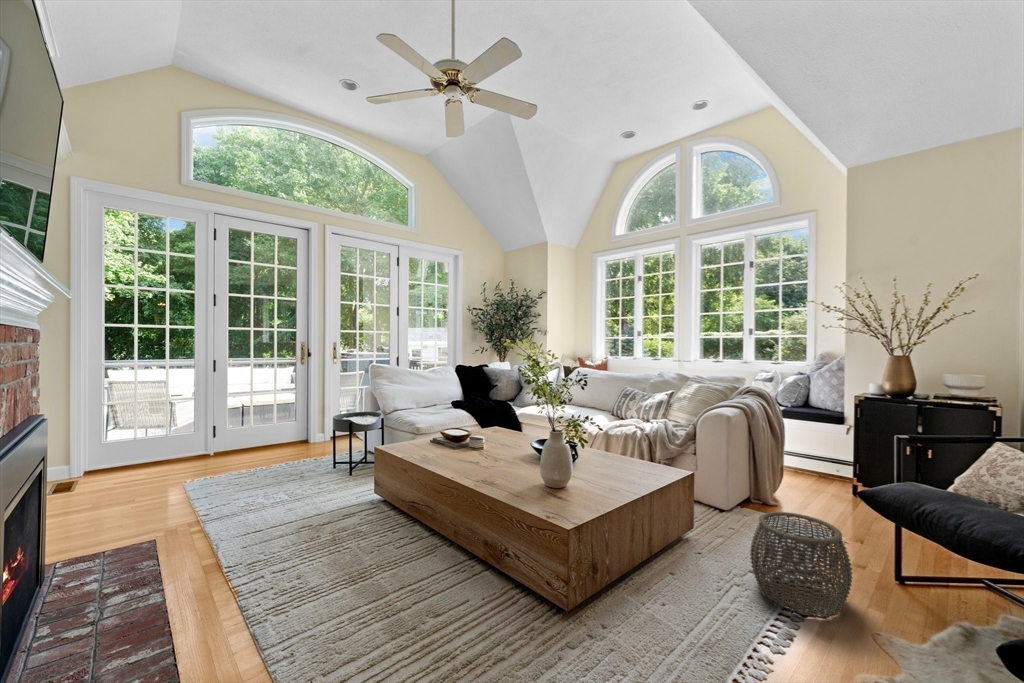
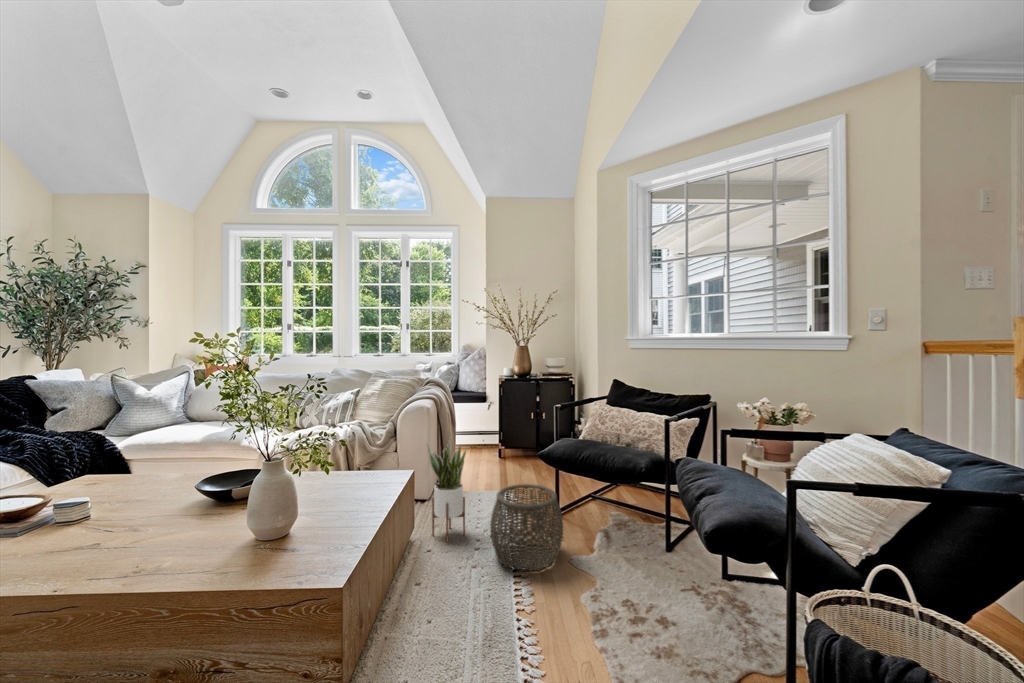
potted plant: none [698,446,746,551] -> present [427,441,466,543]

